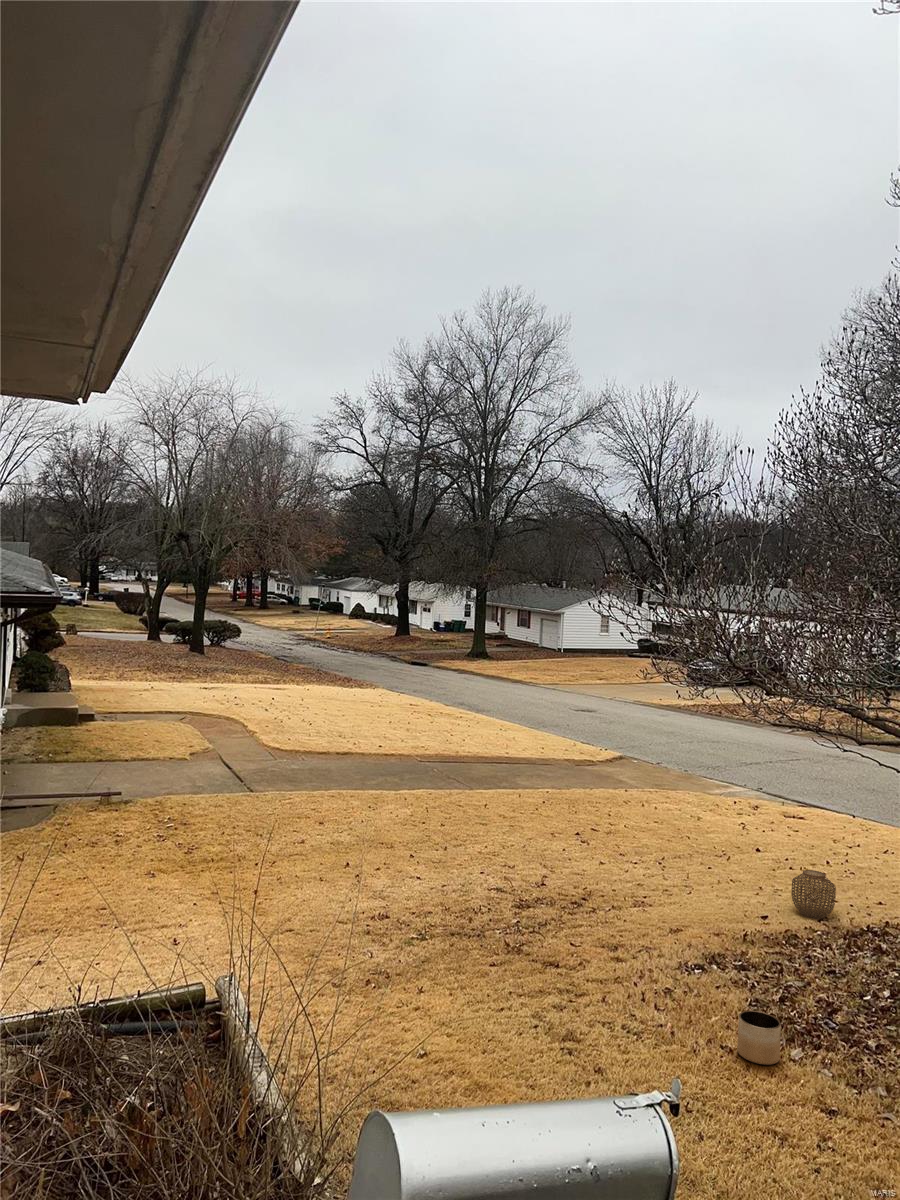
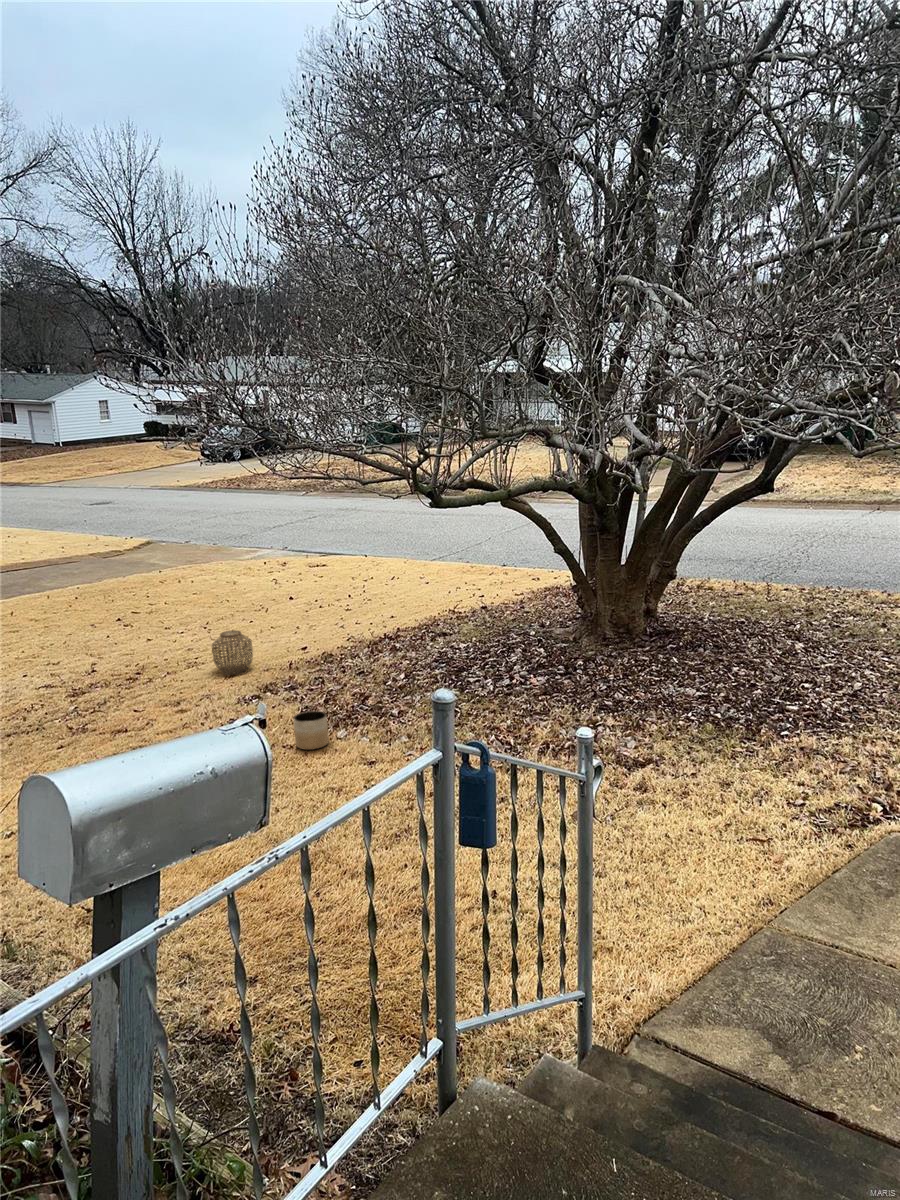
woven basket: present [791,870,836,919] -> present [212,630,253,675]

